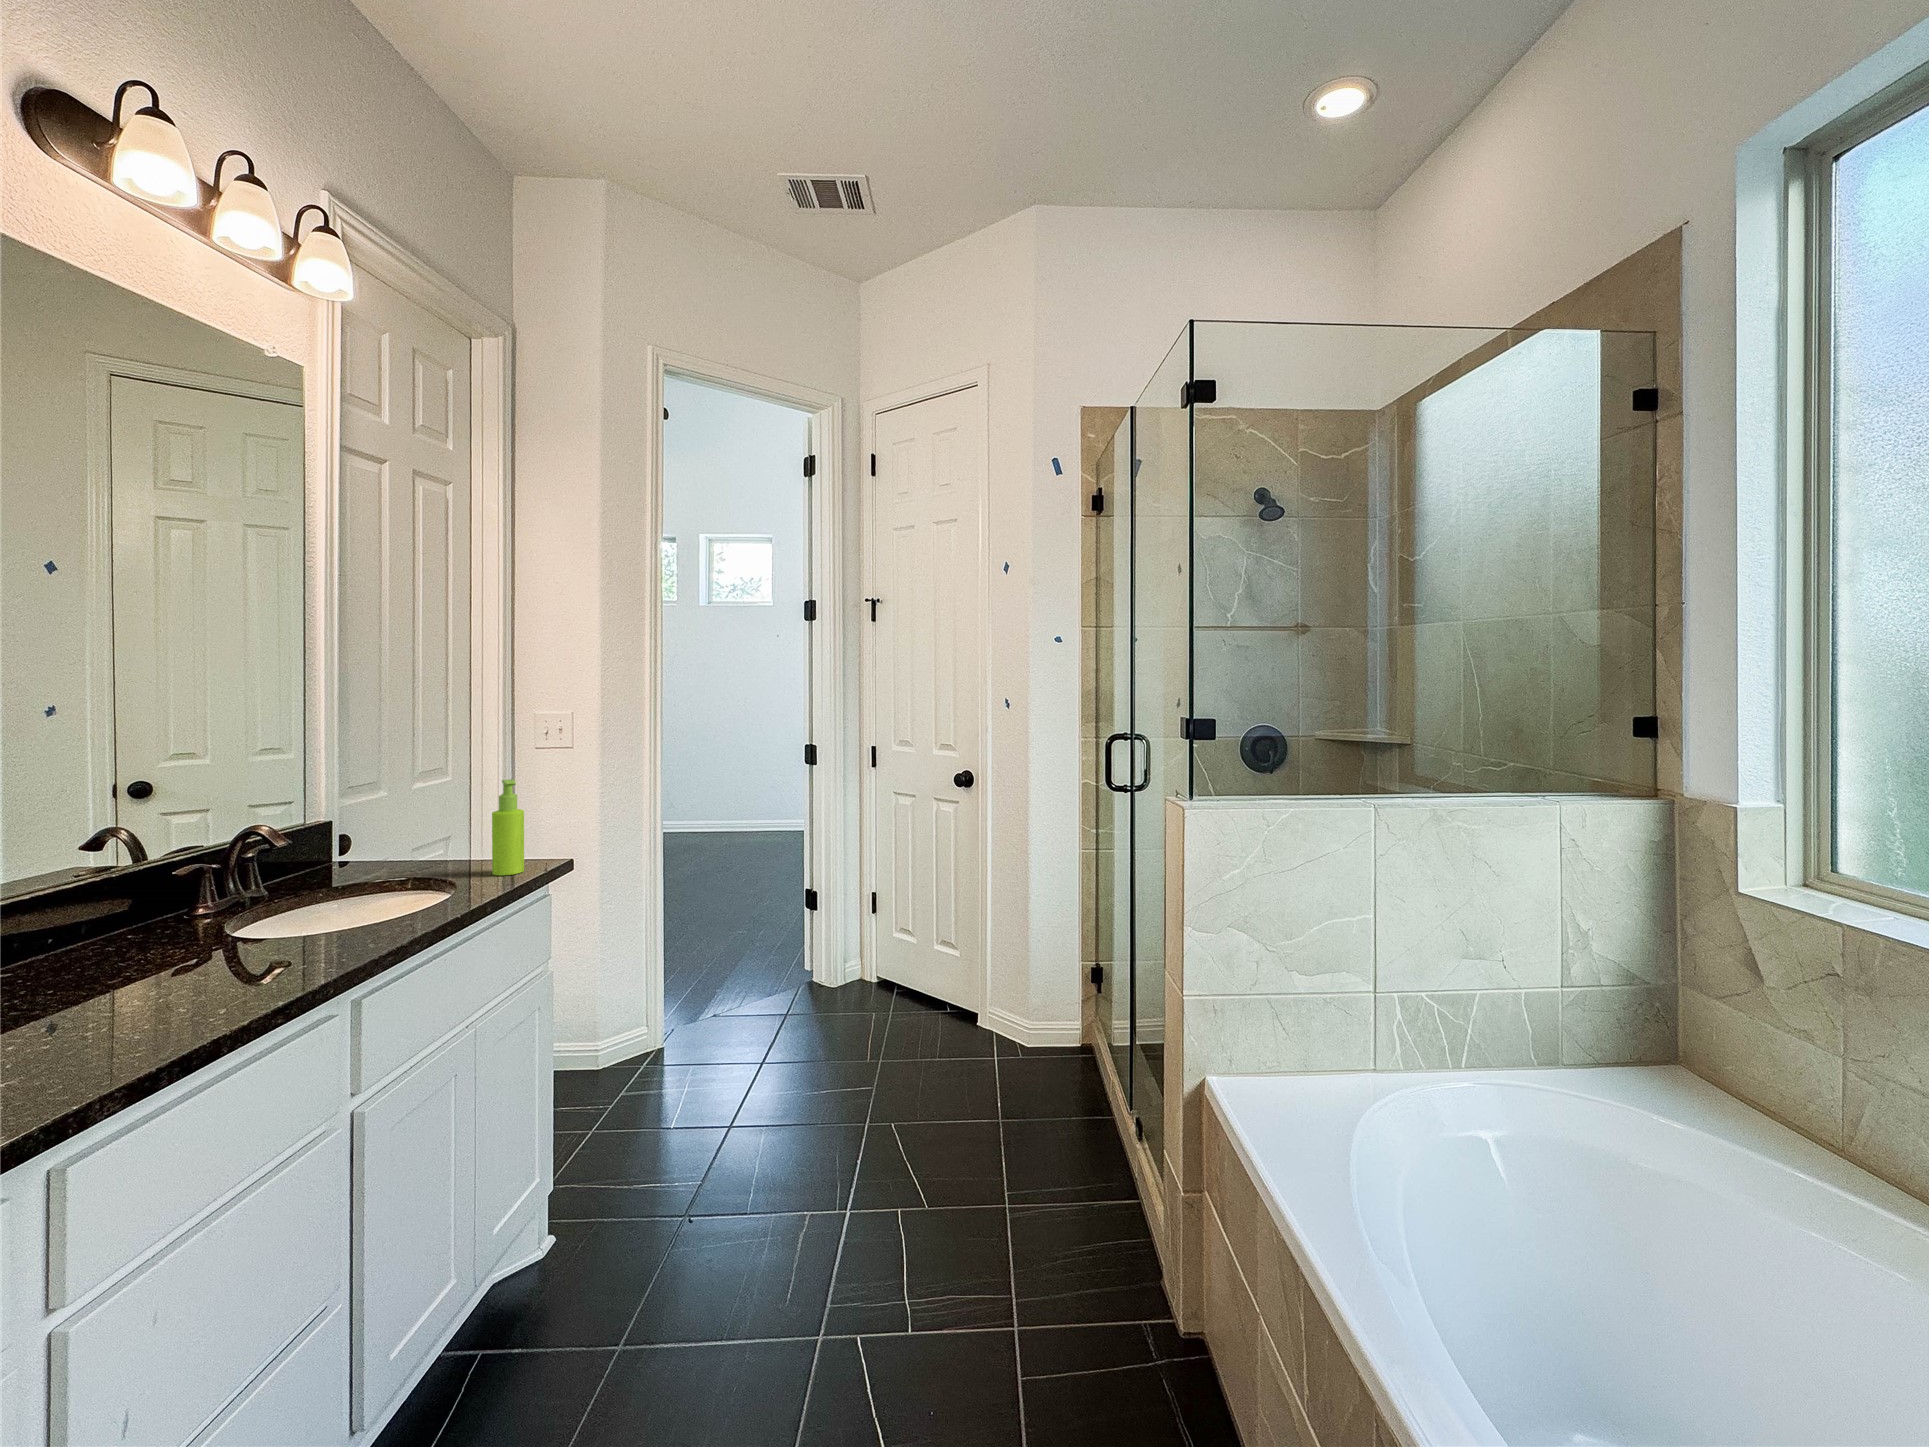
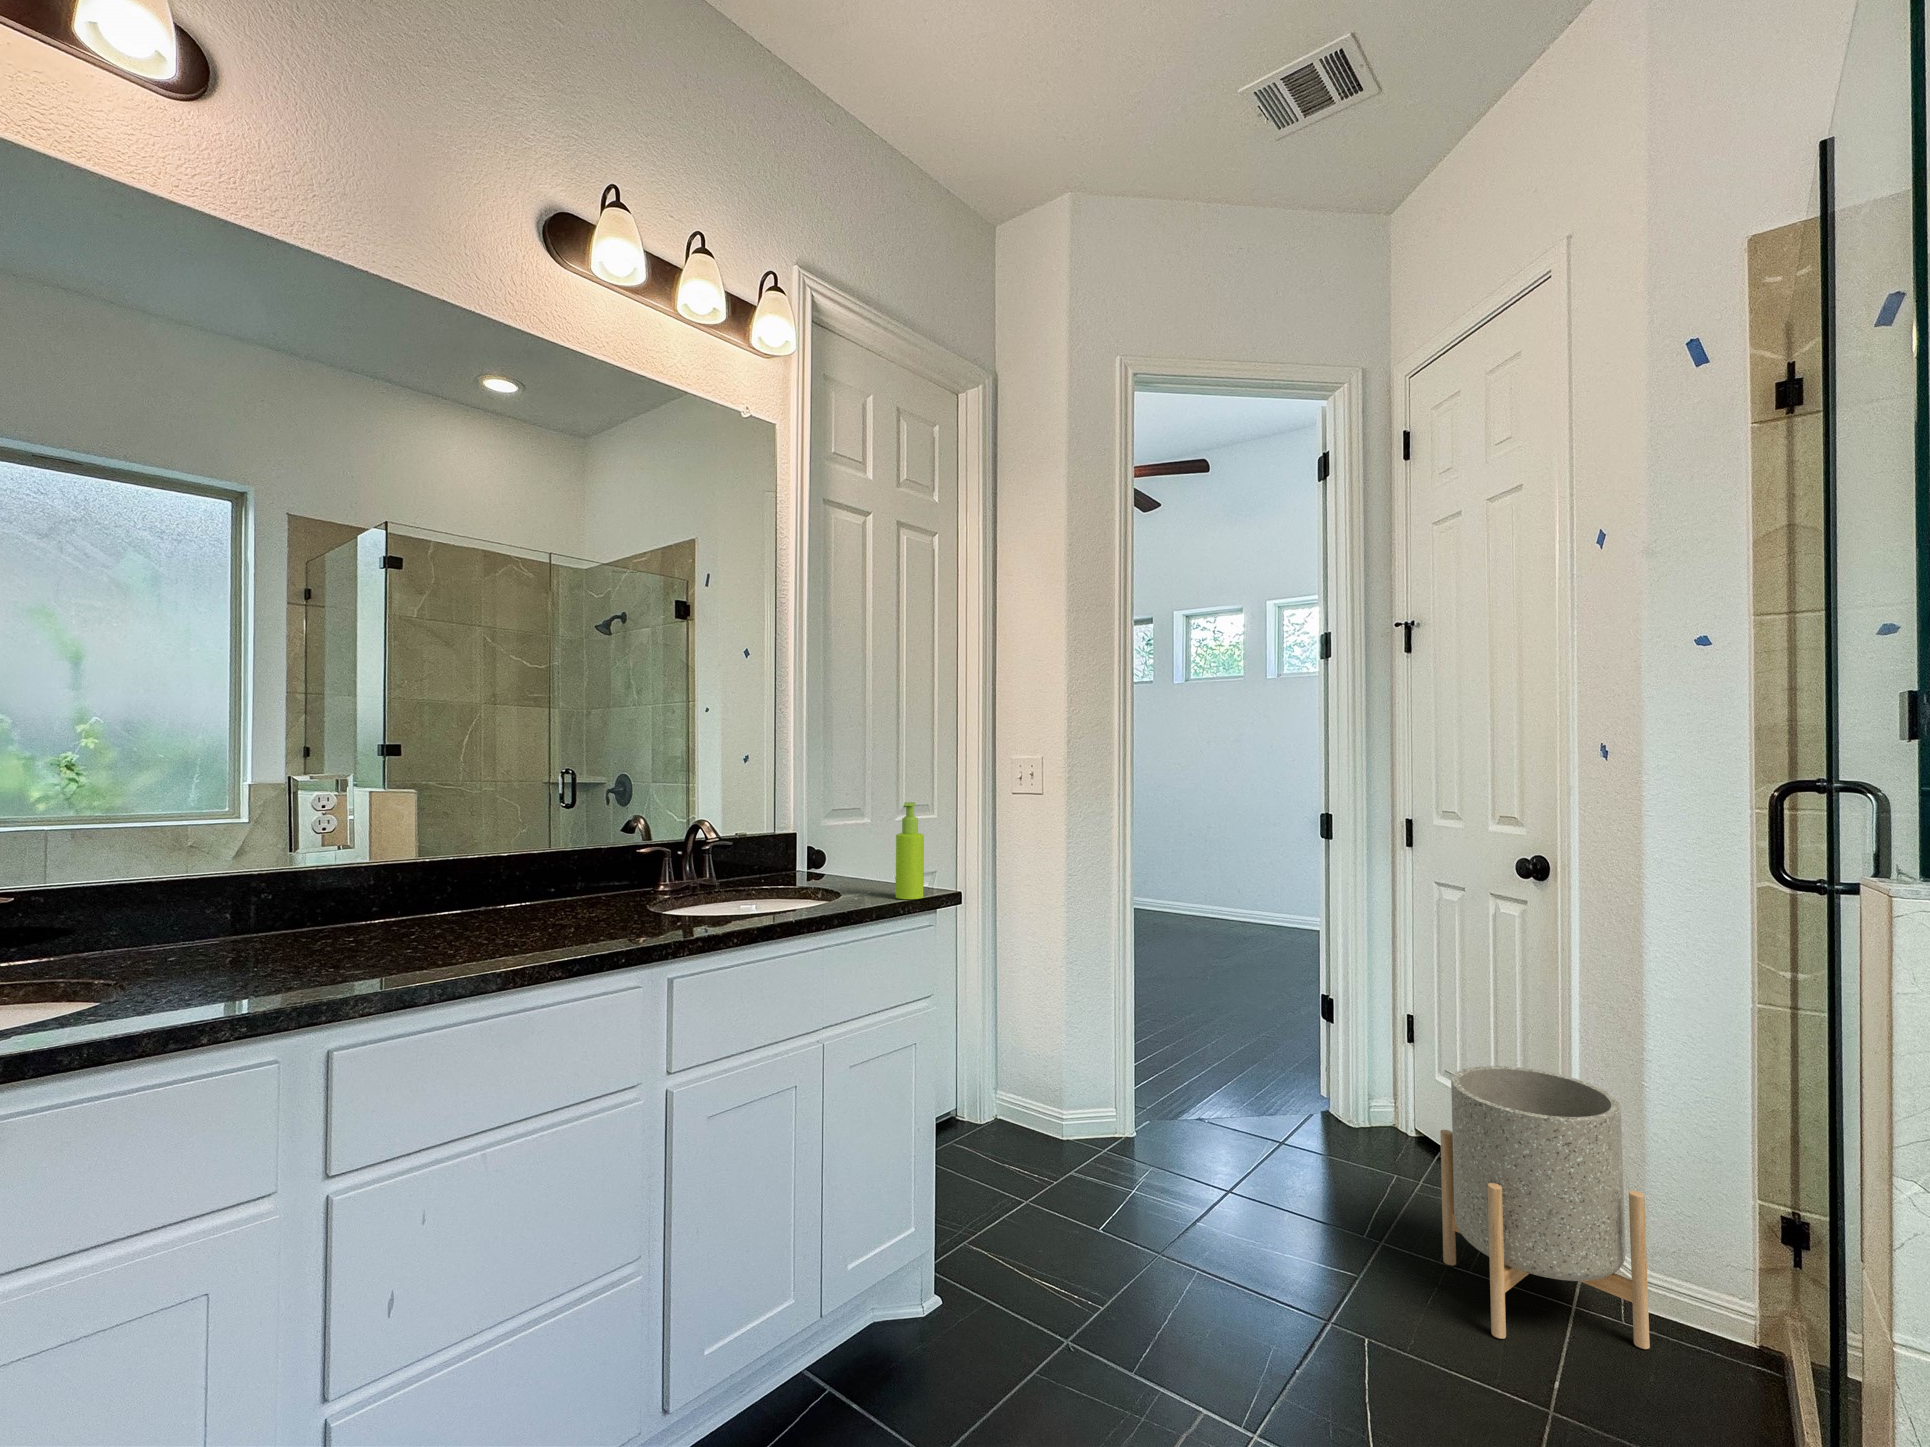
planter: none [922,917,1042,1093] -> present [1440,1066,1650,1349]

